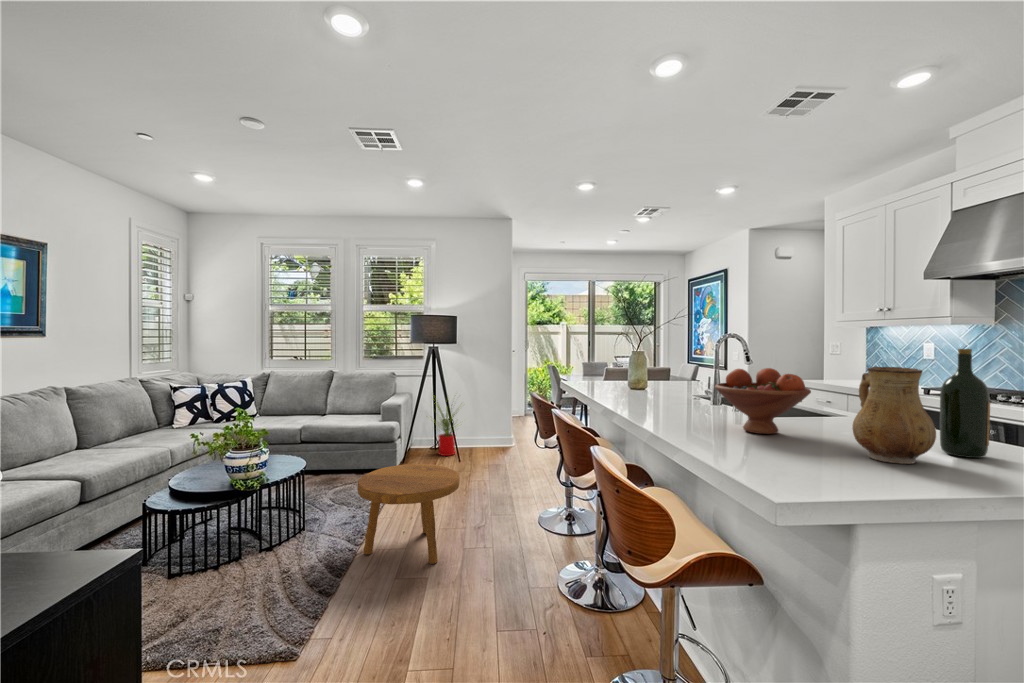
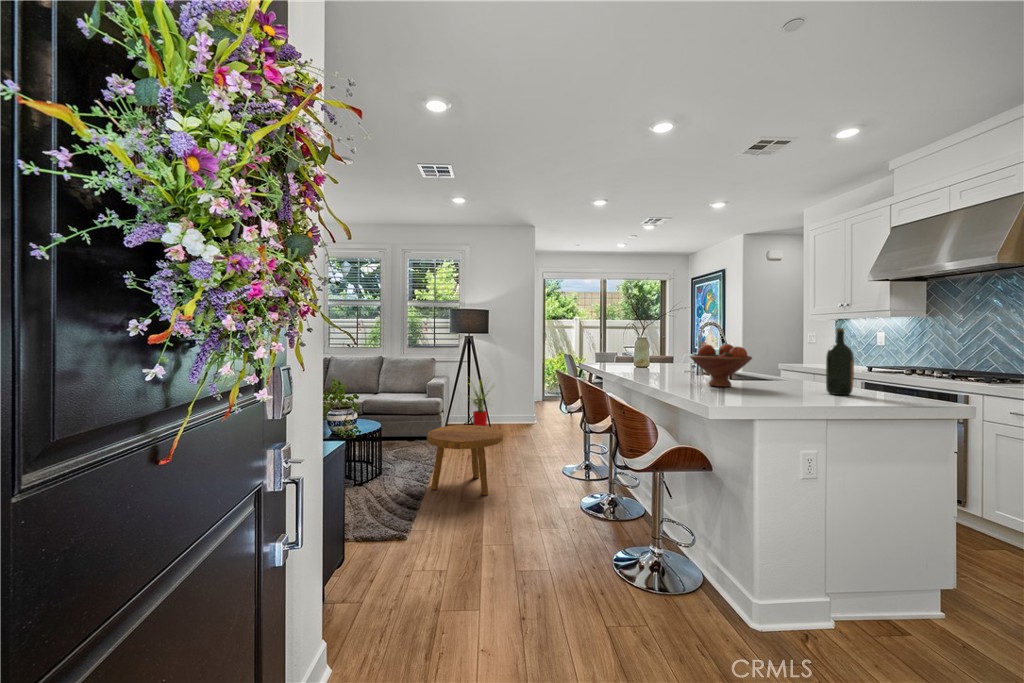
ceramic pitcher: present [853,367,936,464] -> none [770,339,816,397]

